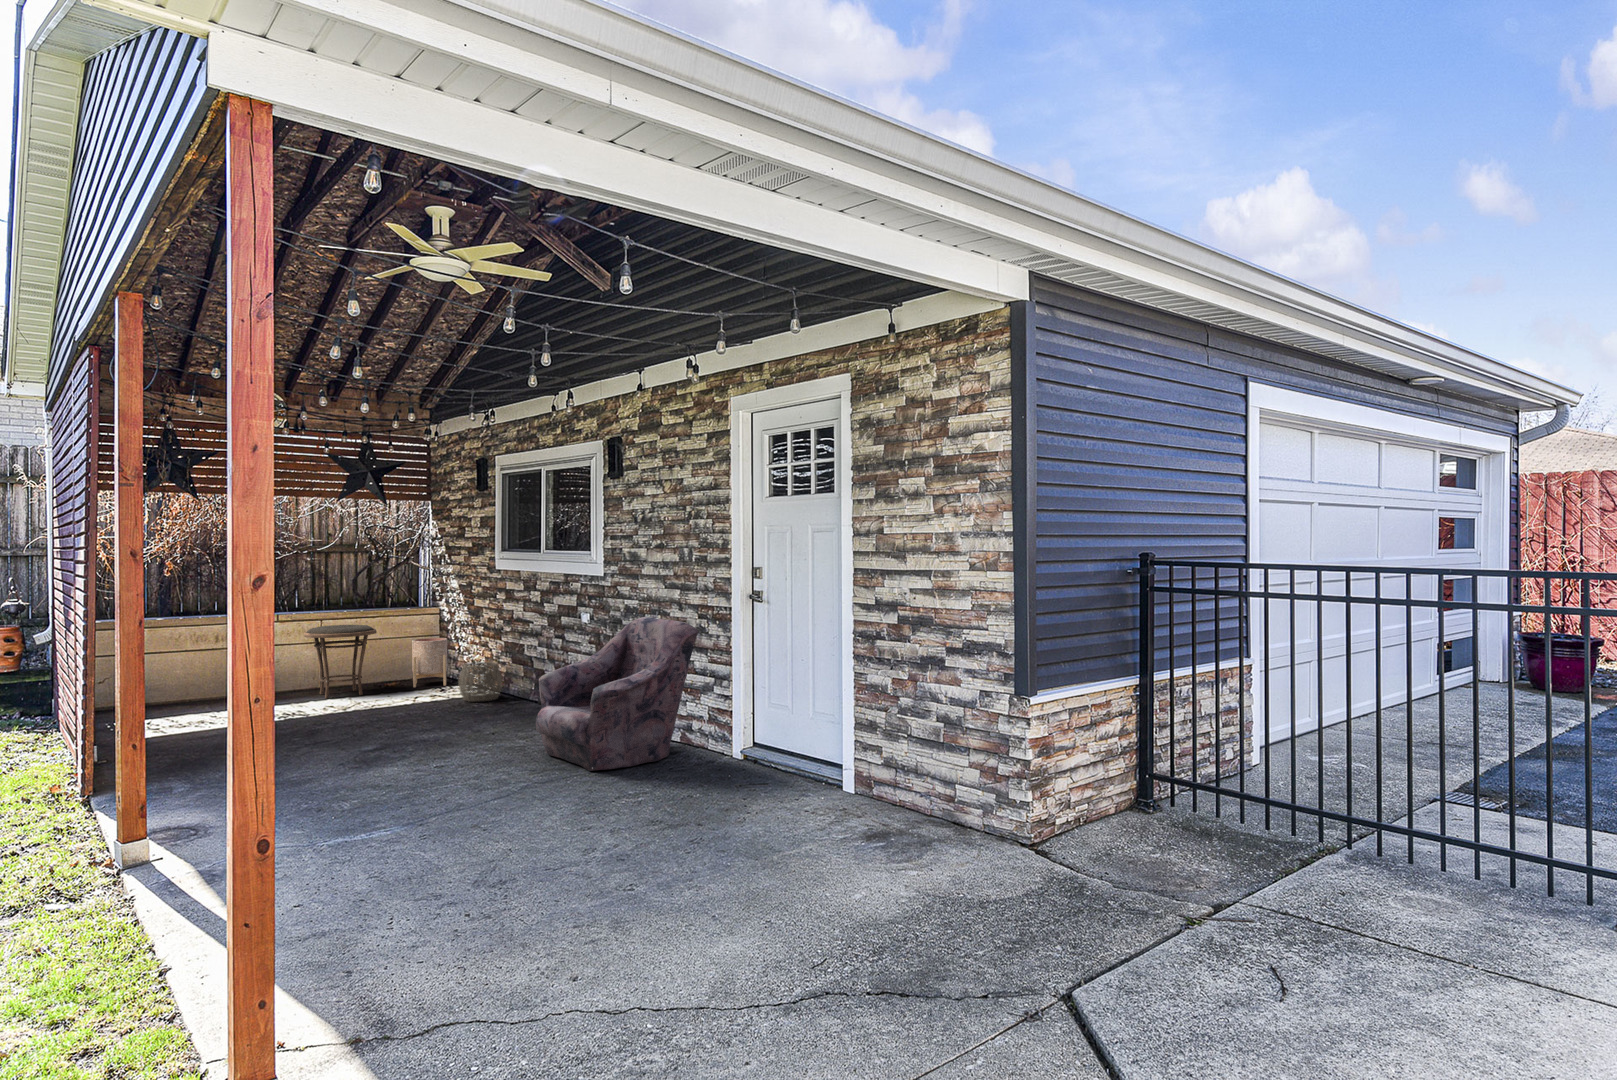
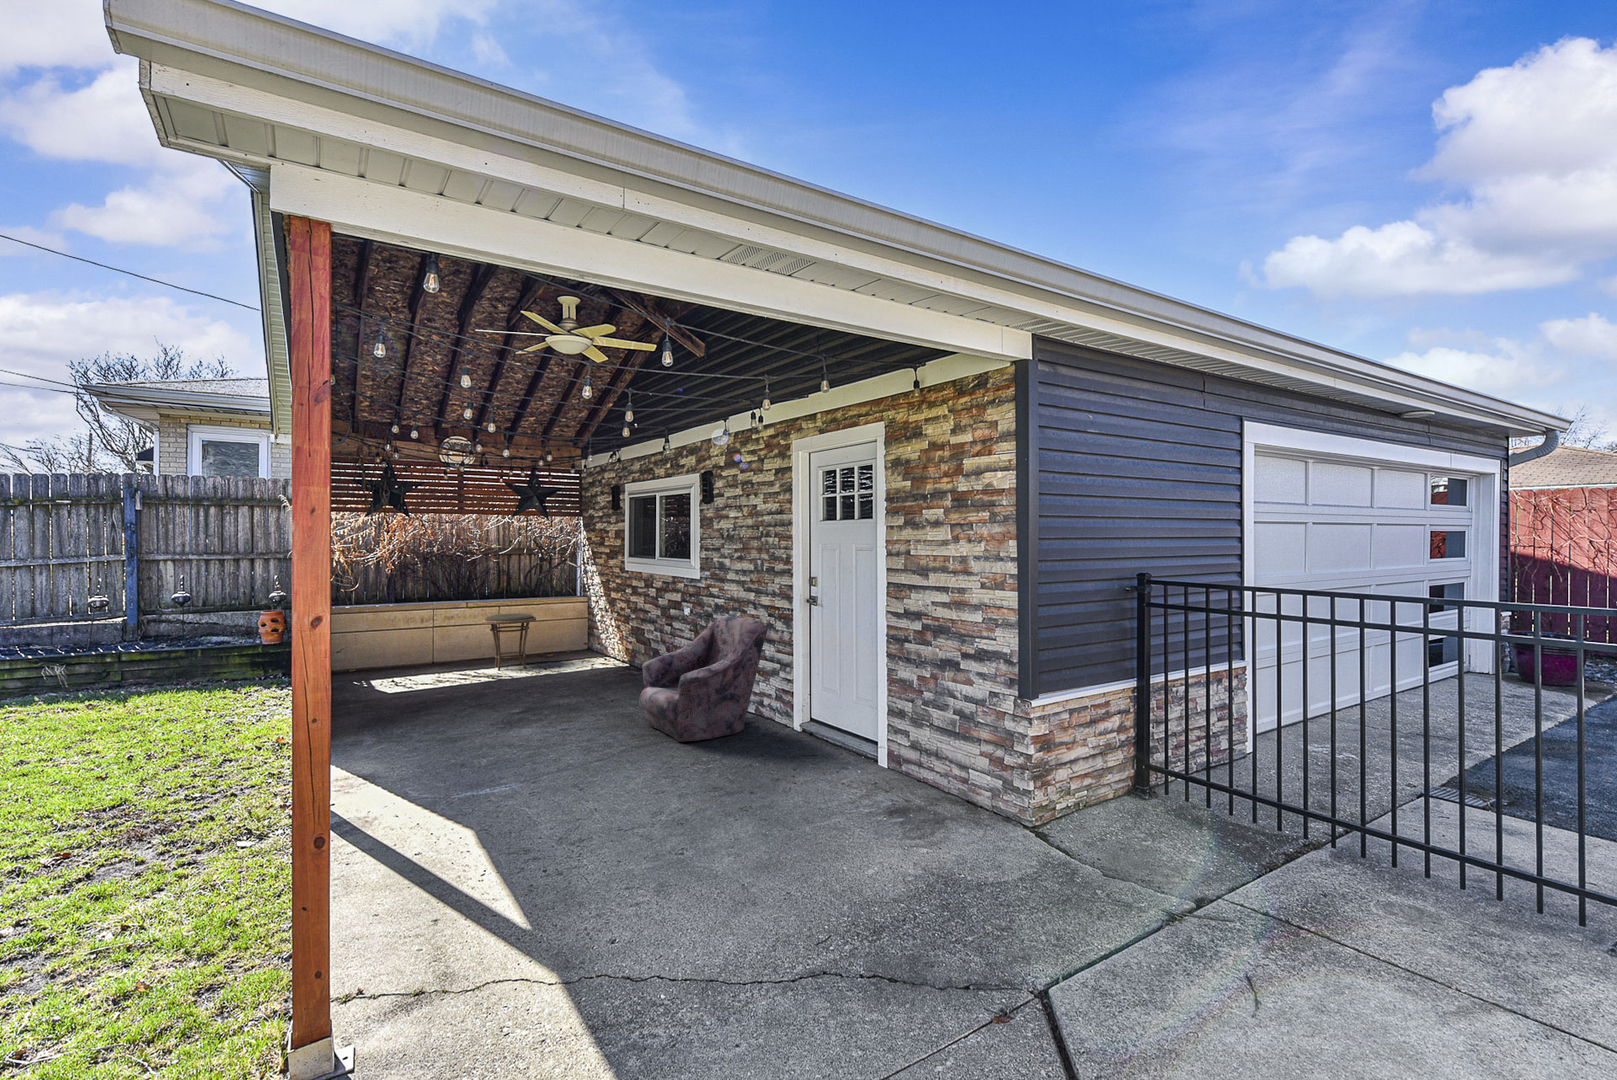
planter: present [412,638,447,687] -> none [564,624,590,662]
woven basket: present [459,662,502,702] -> none [594,644,628,676]

